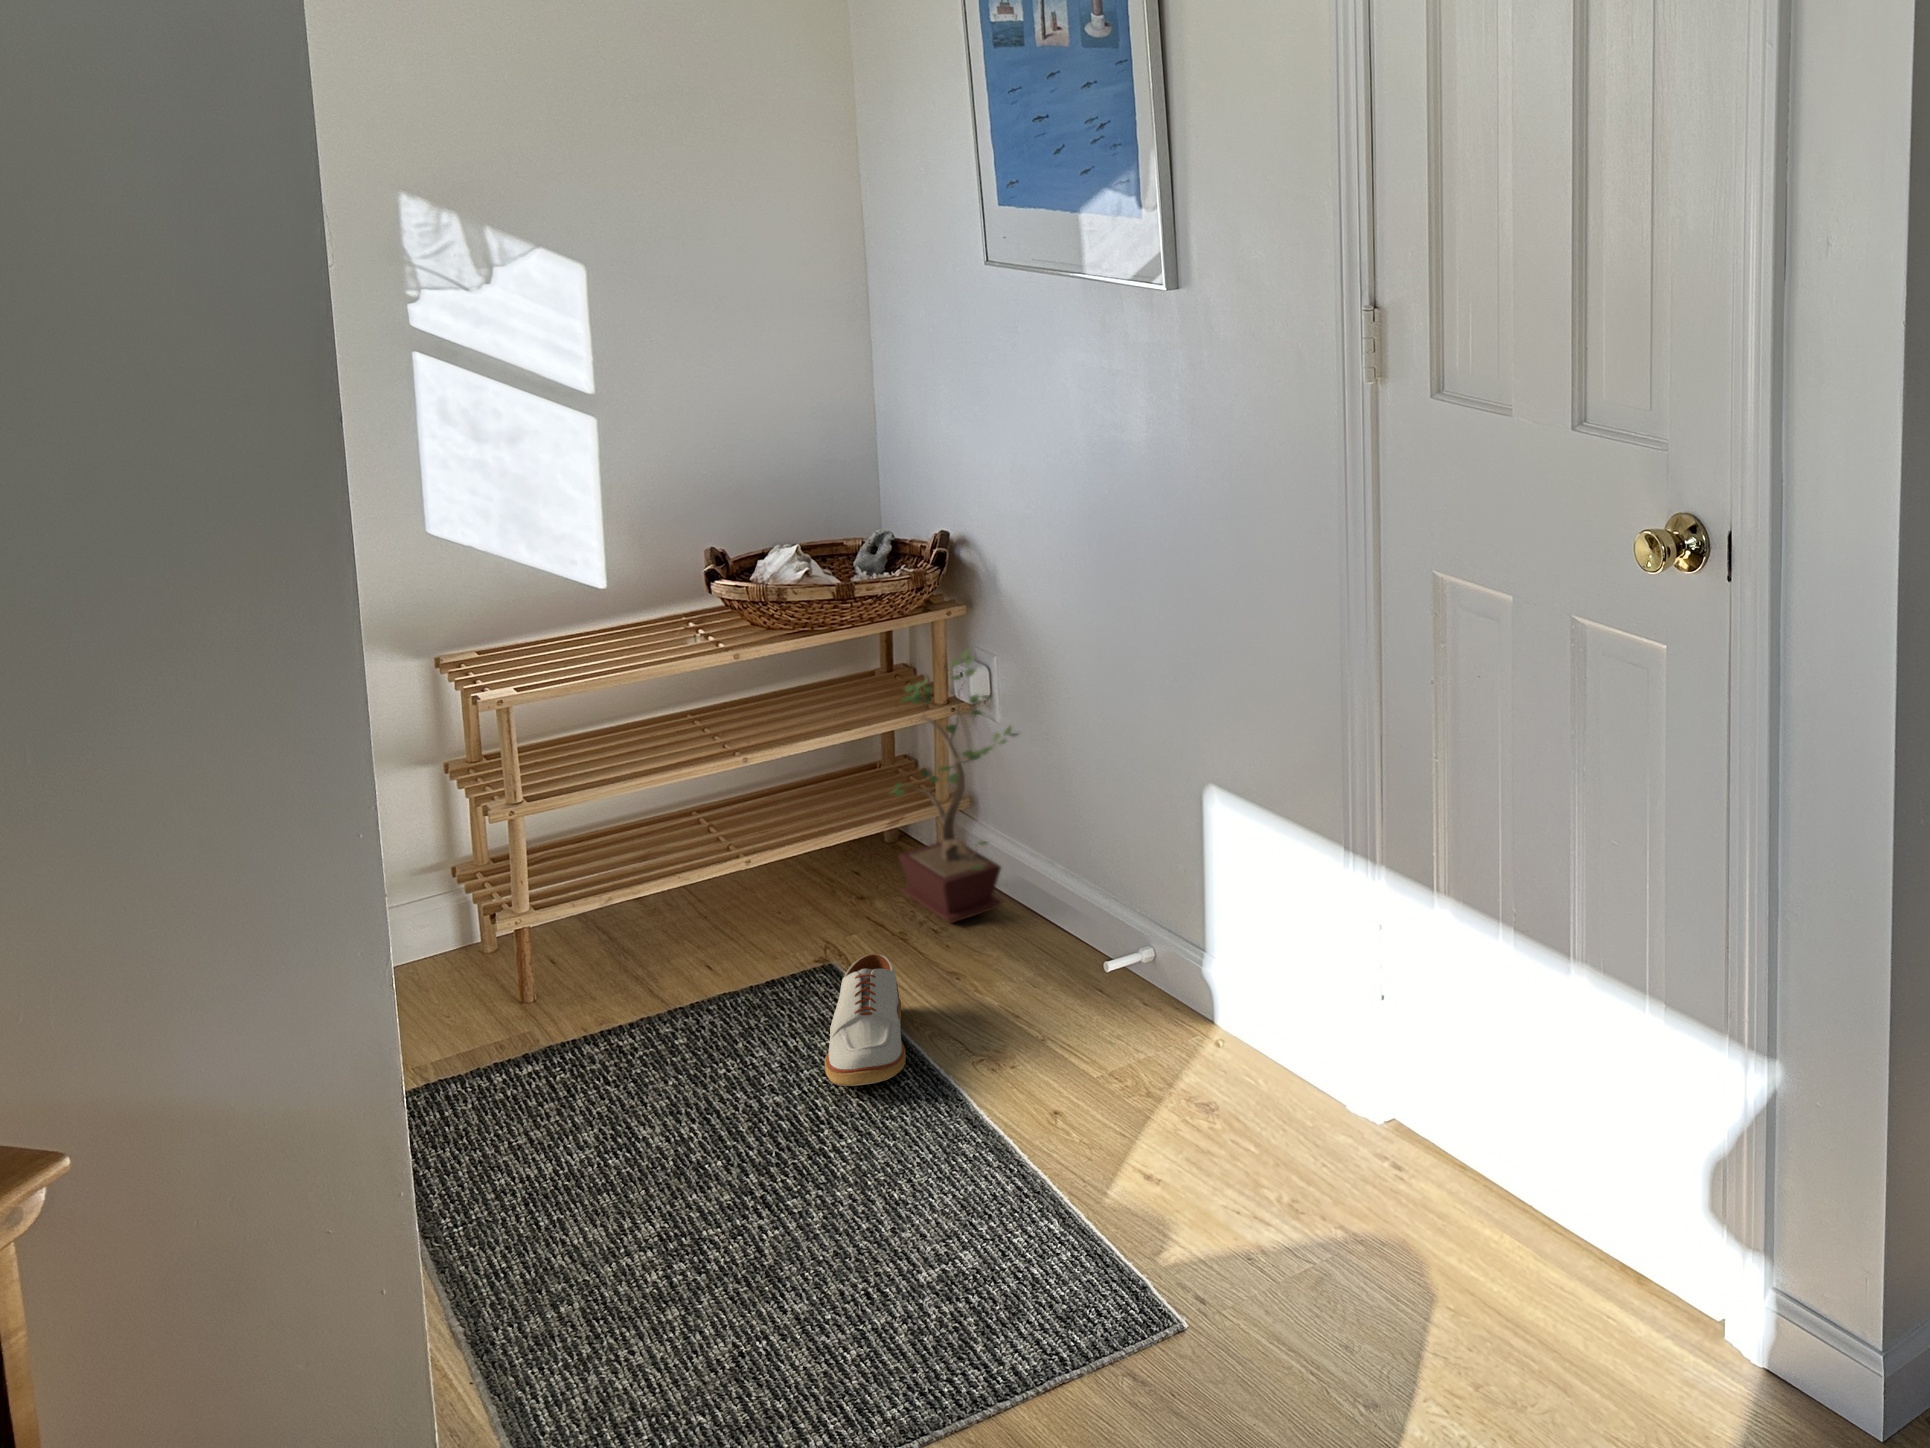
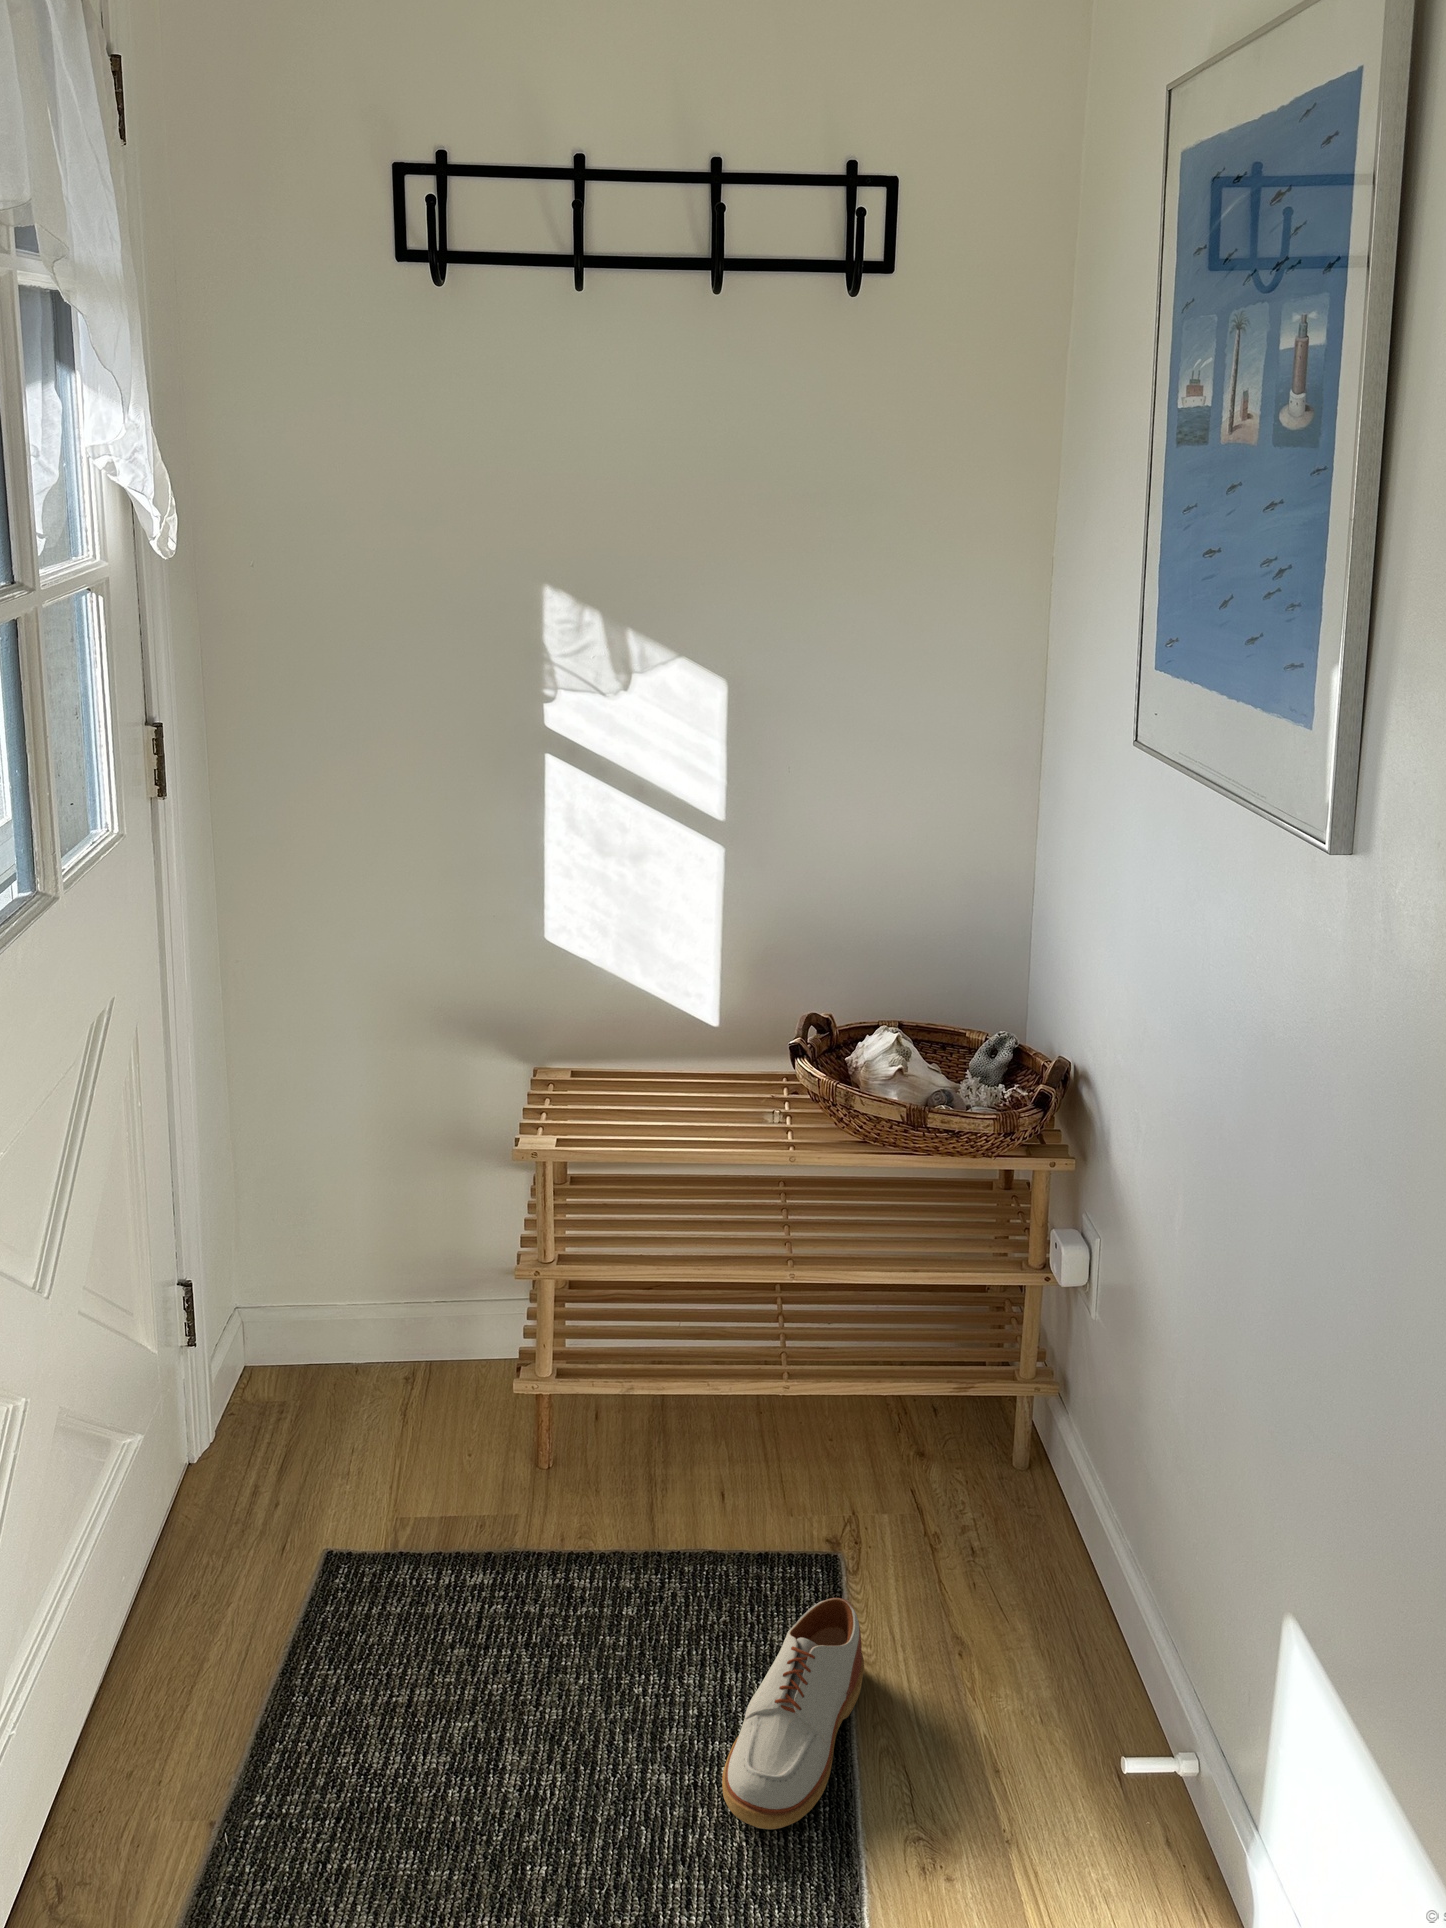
potted plant: present [889,649,1018,923] -> none [957,1218,1094,1543]

